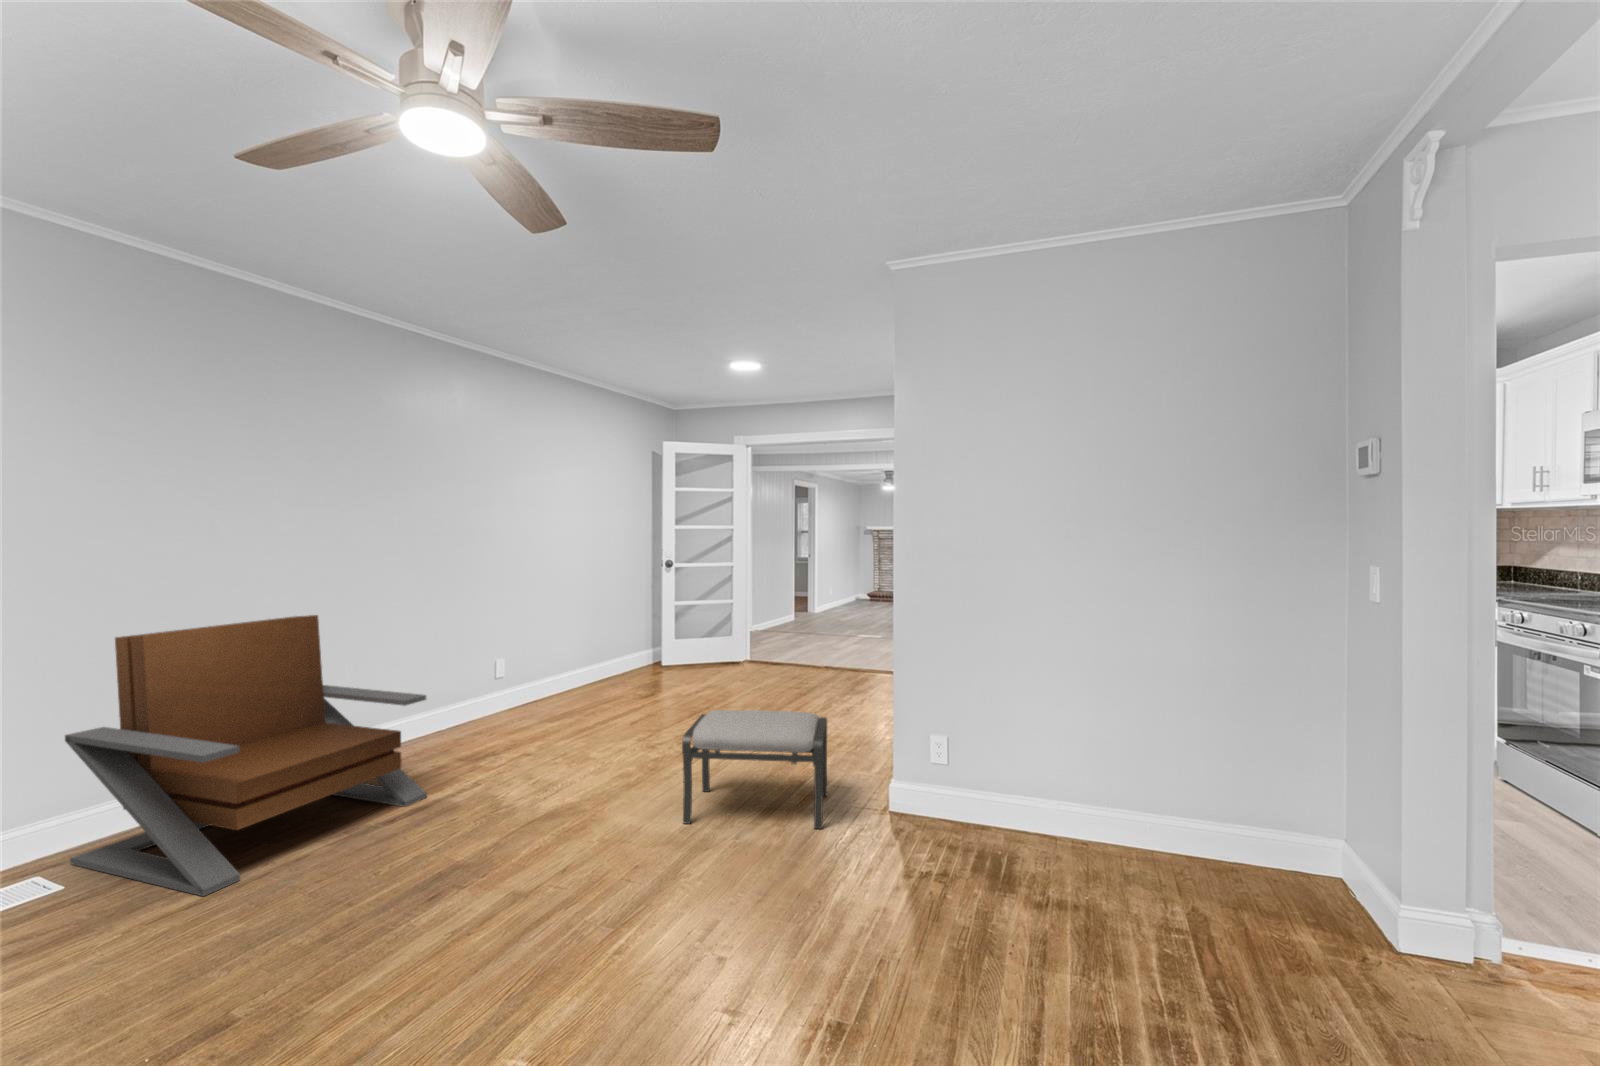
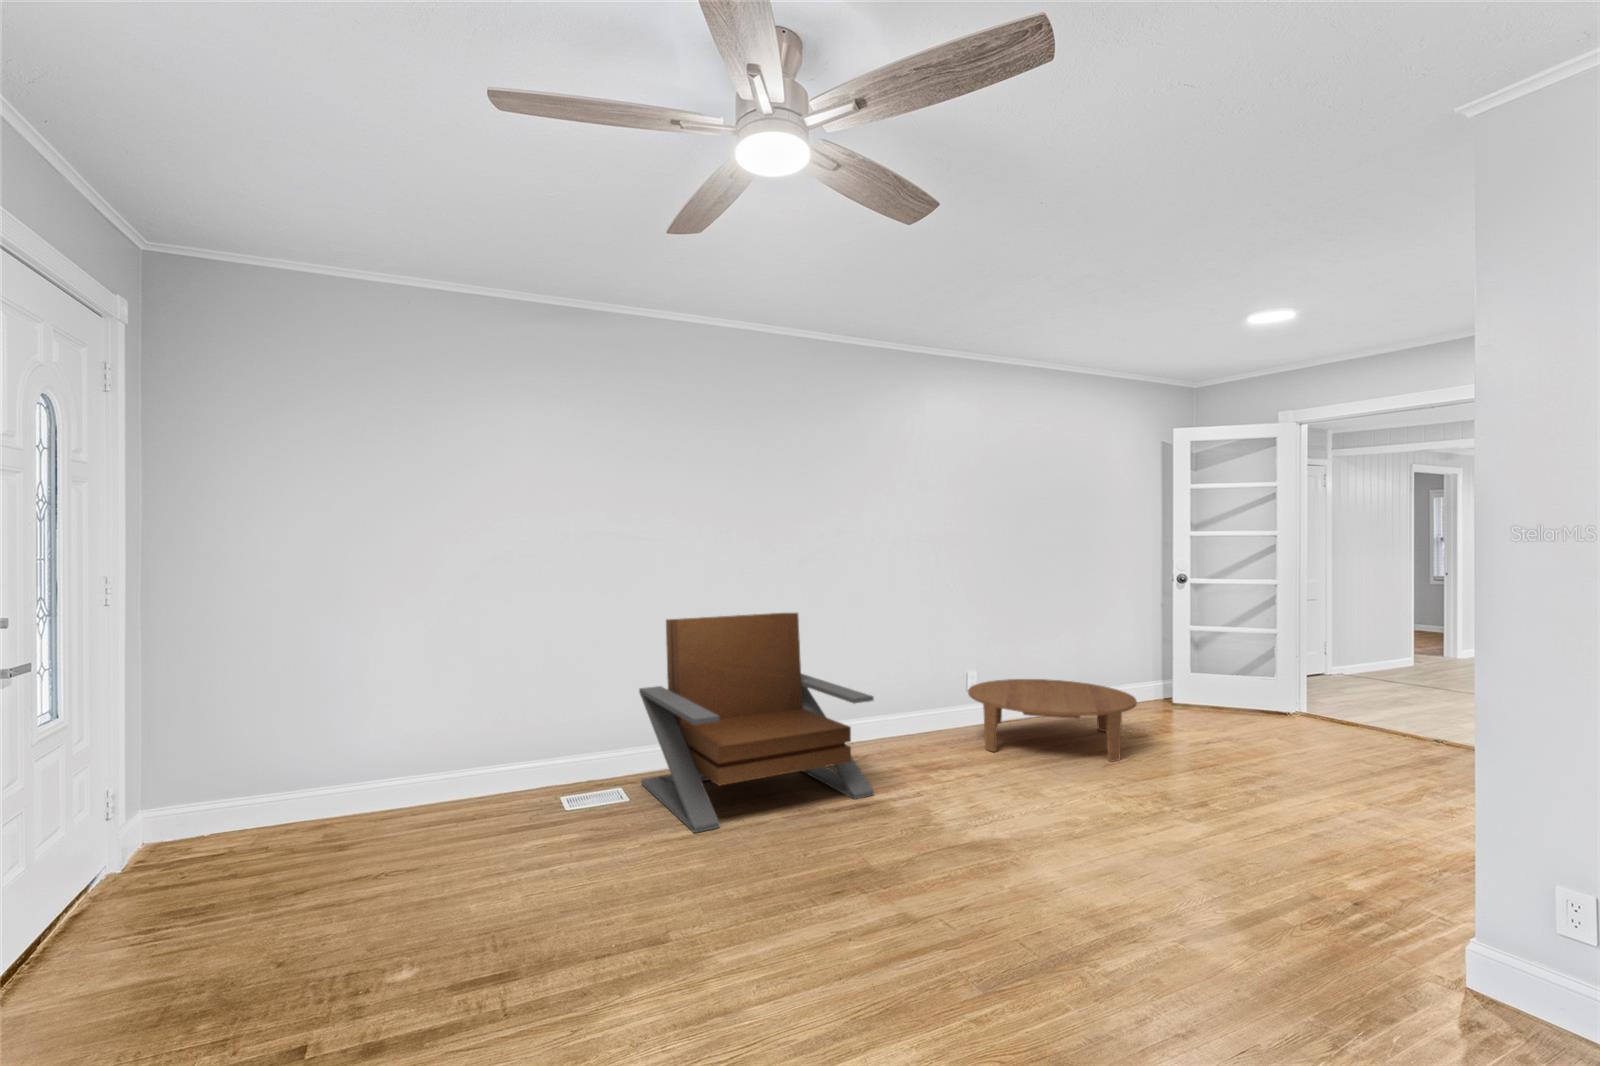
coffee table: none [500,658,651,732] -> present [968,679,1137,762]
ottoman: present [682,710,827,829] -> none [1114,767,1354,973]

